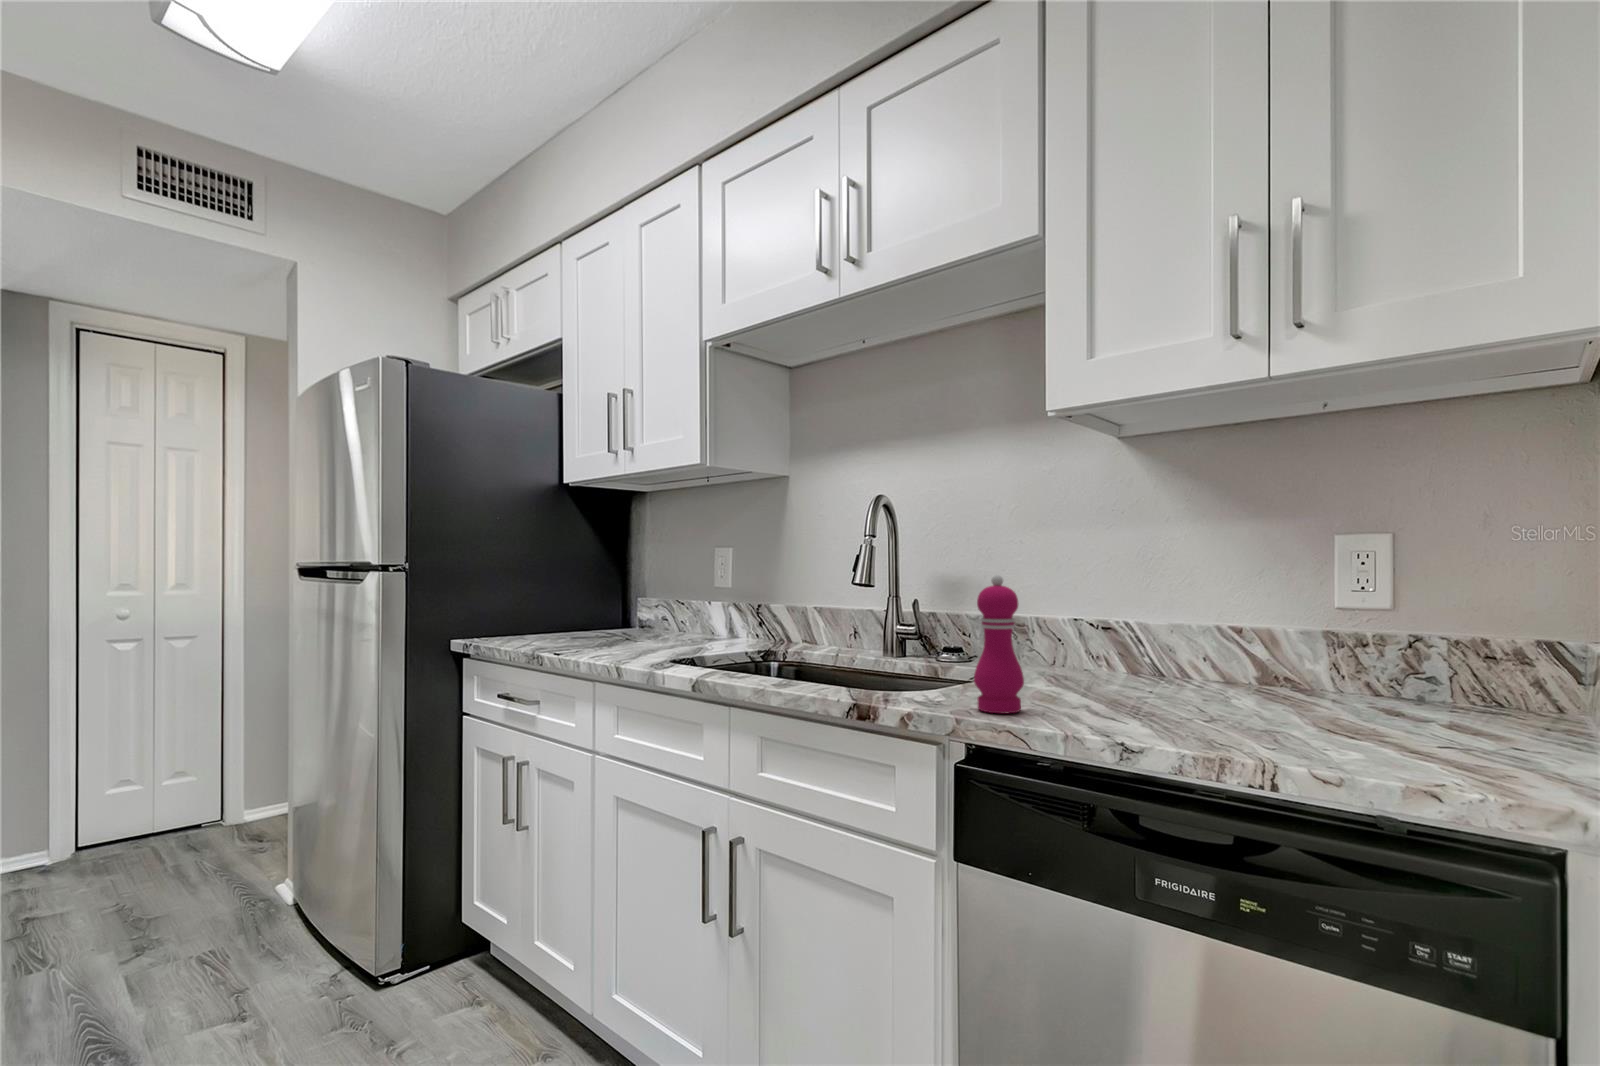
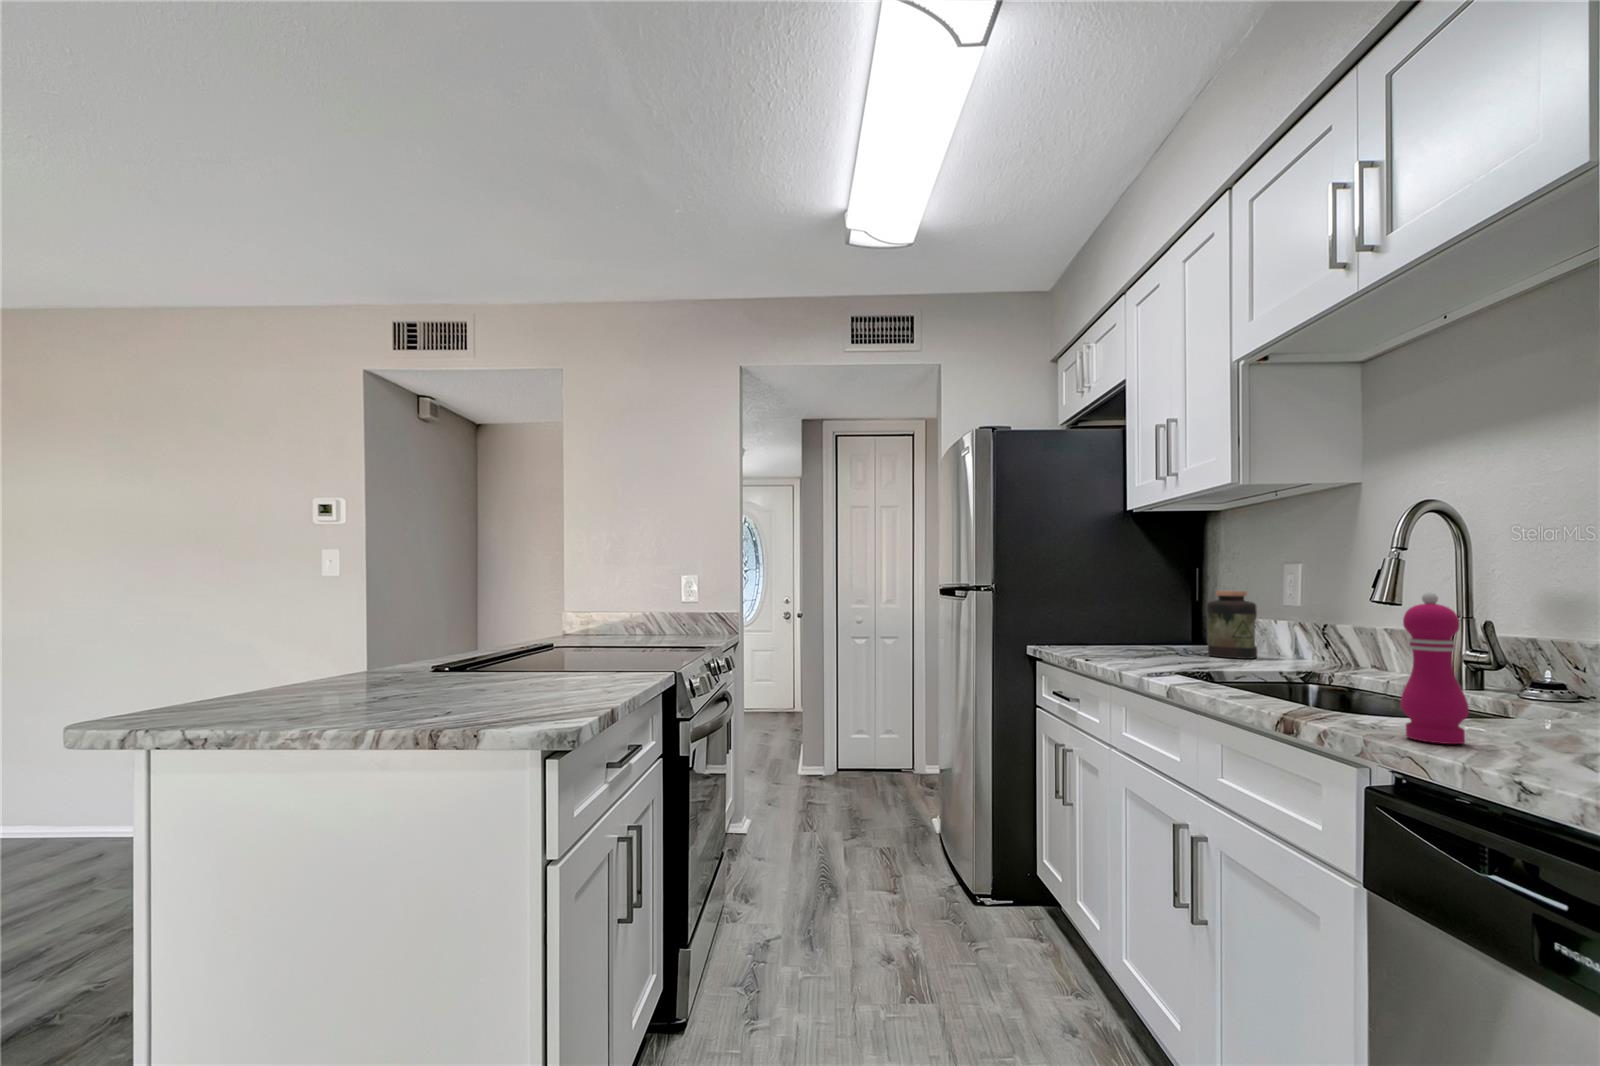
jar: none [652,570,696,638] -> present [1207,591,1258,659]

